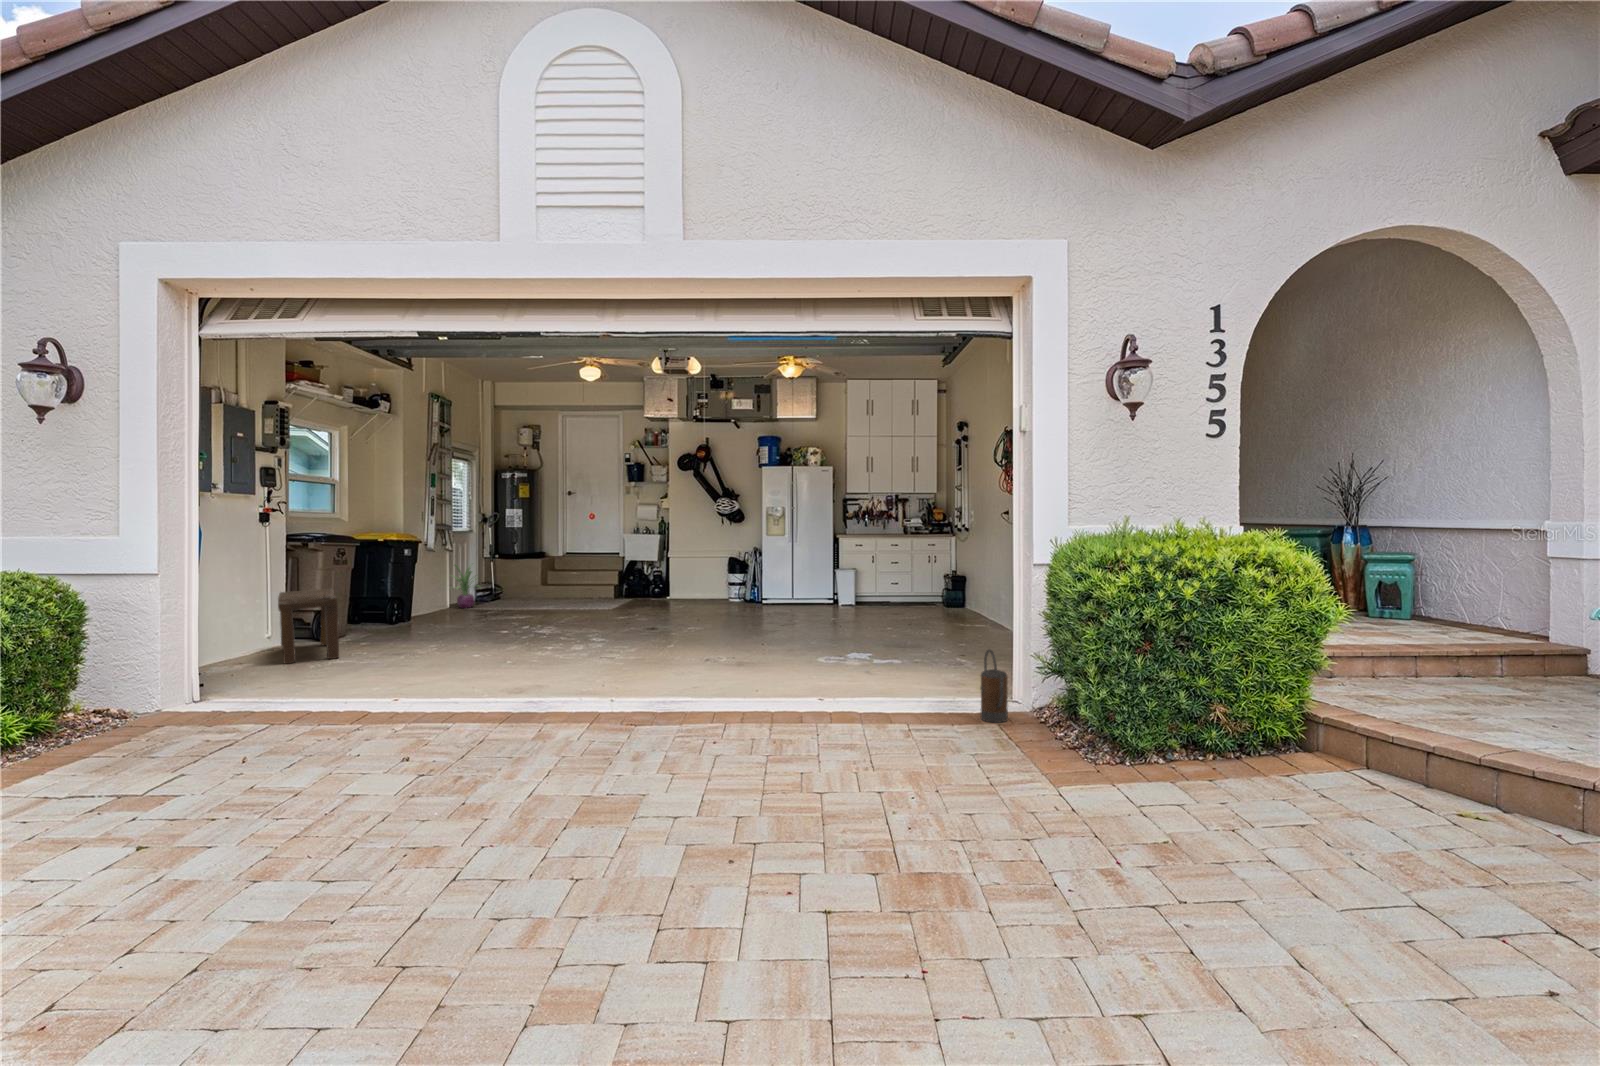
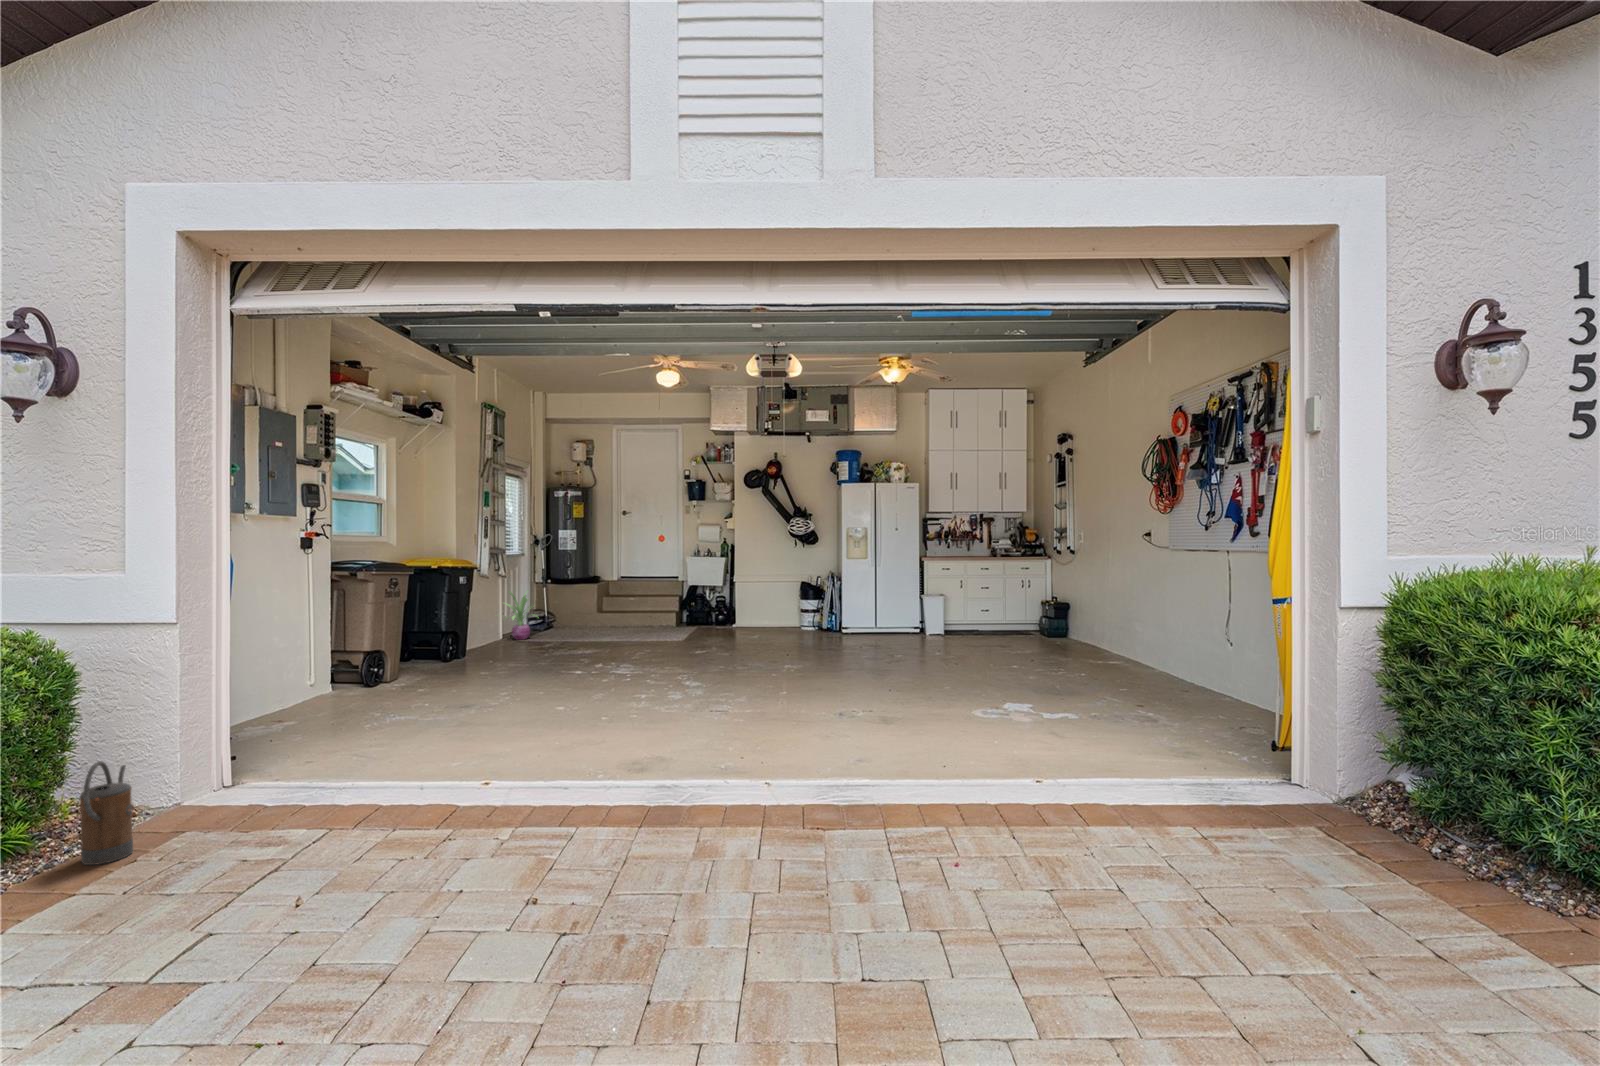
bench: present [278,589,339,664] -> none [322,625,394,719]
watering can: present [980,649,1008,723] -> present [80,761,133,865]

